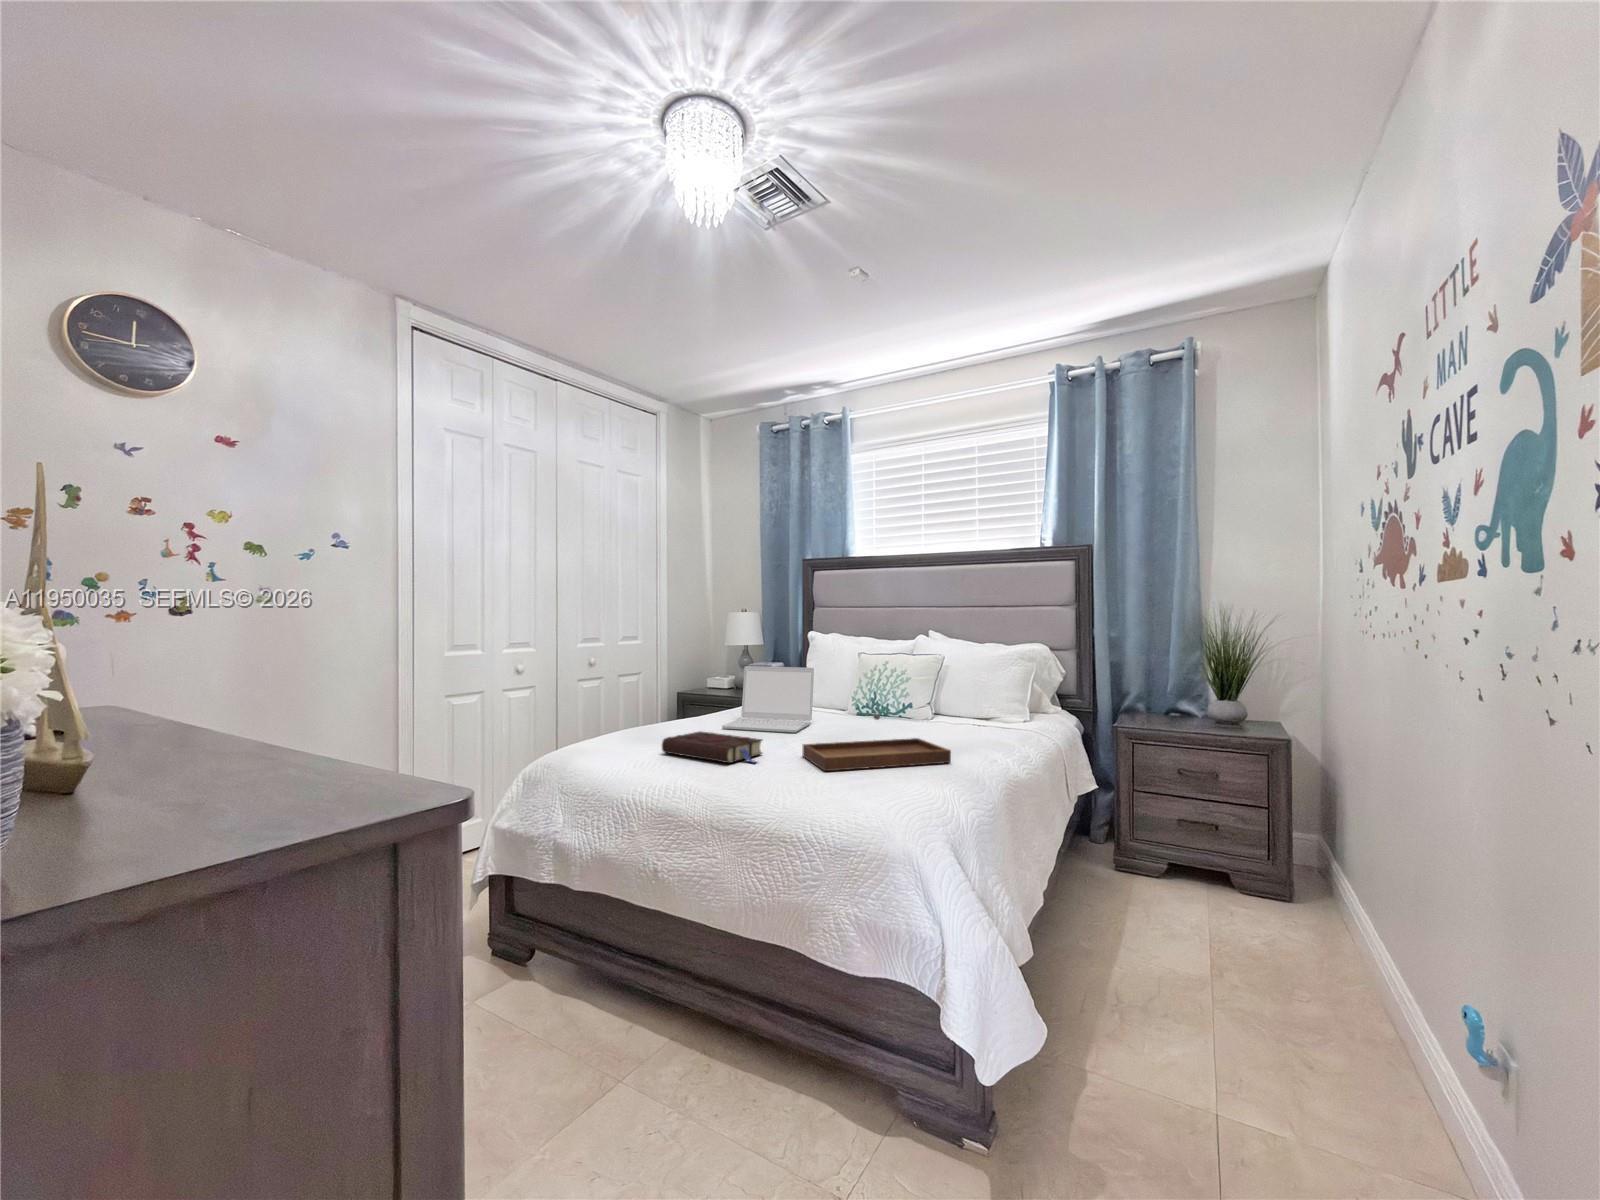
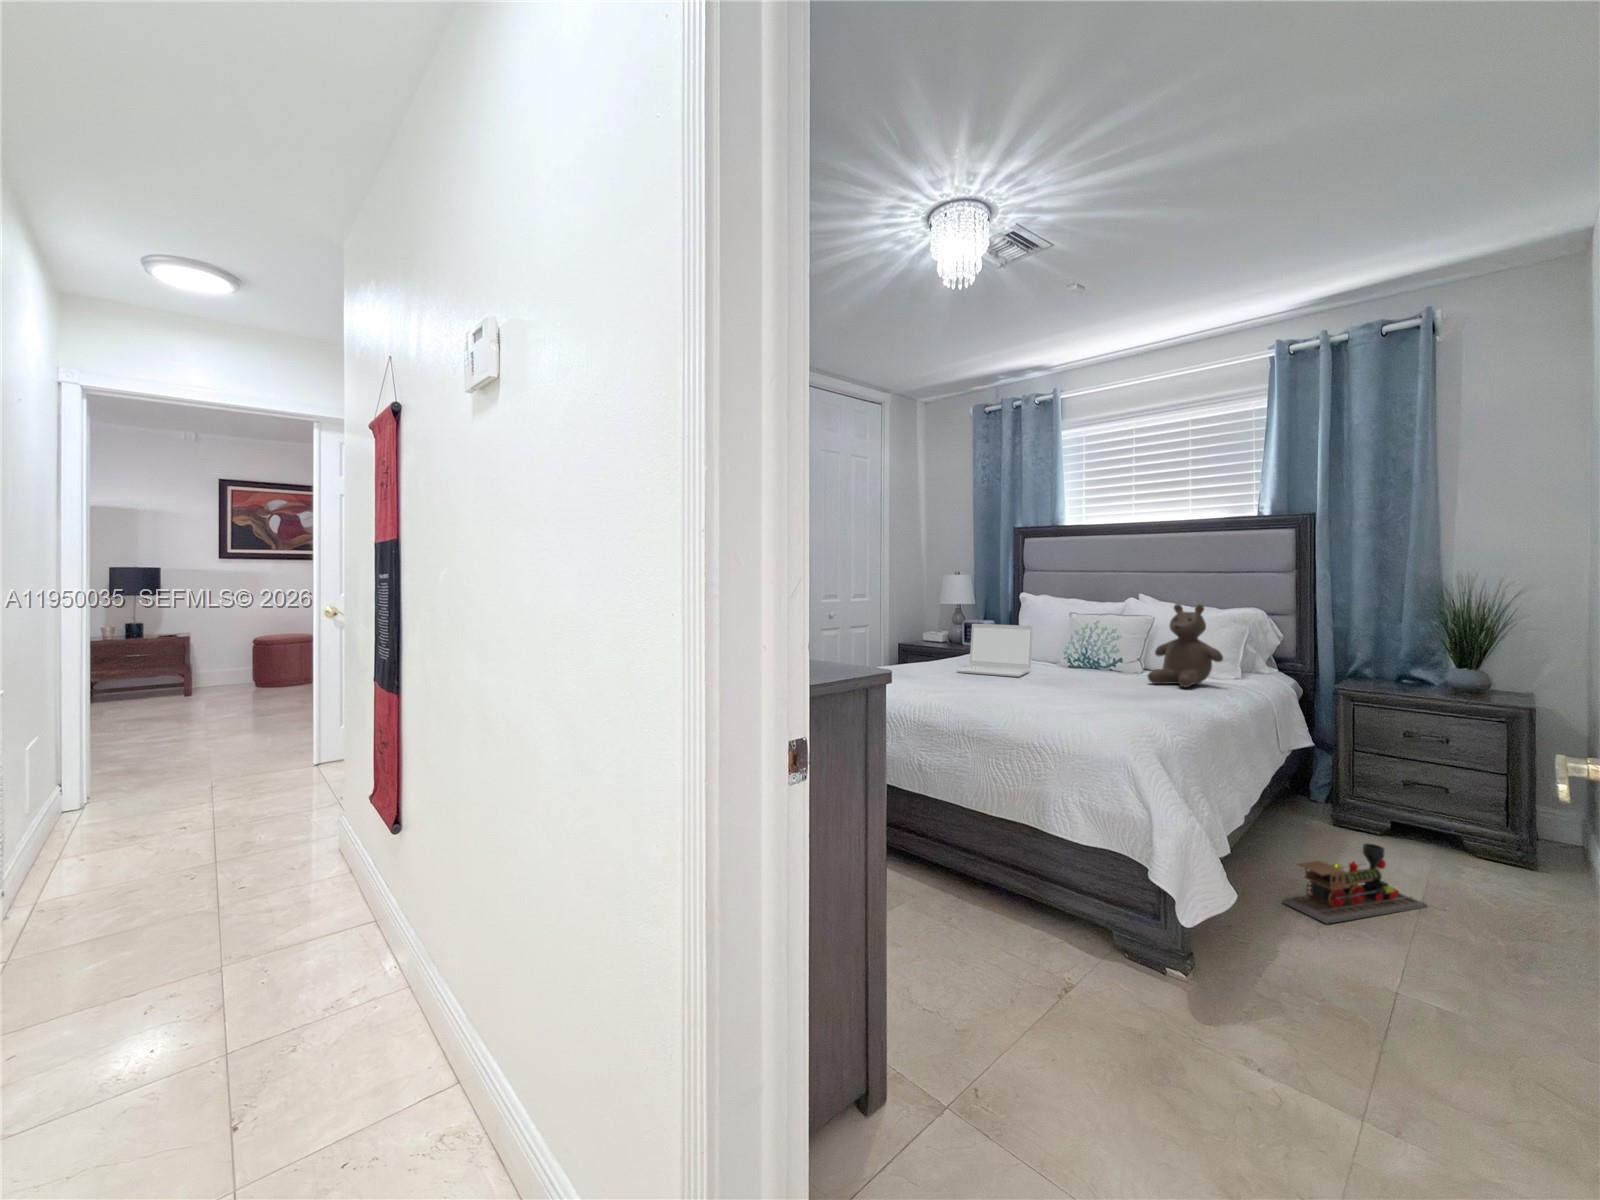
teddy bear: none [941,640,1020,739] -> present [1148,604,1223,687]
tray: present [802,713,951,771] -> none [1030,660,1155,701]
book: present [662,731,762,763] -> none [920,671,998,694]
toy train: none [1101,924,1247,1048] -> present [1282,844,1427,924]

